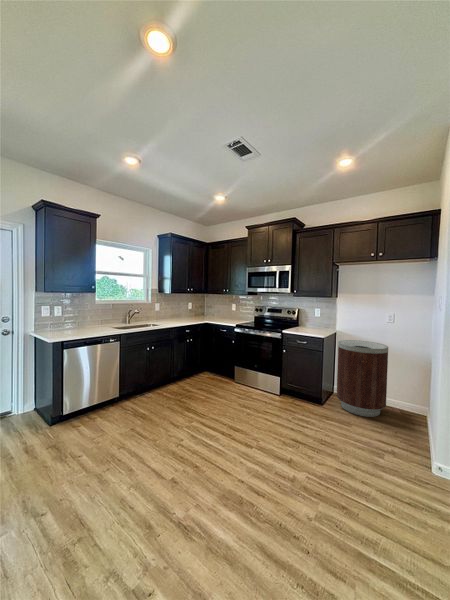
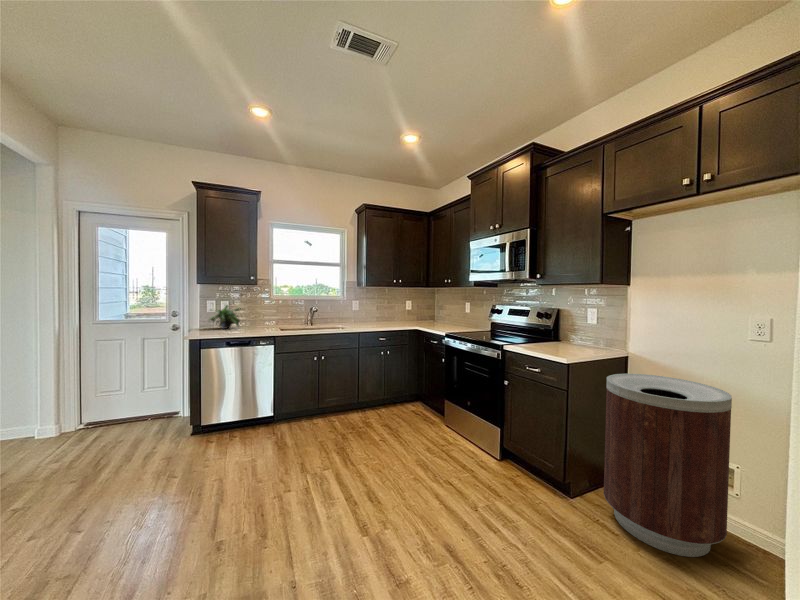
potted plant: none [44,310,76,331] -> present [208,305,241,329]

